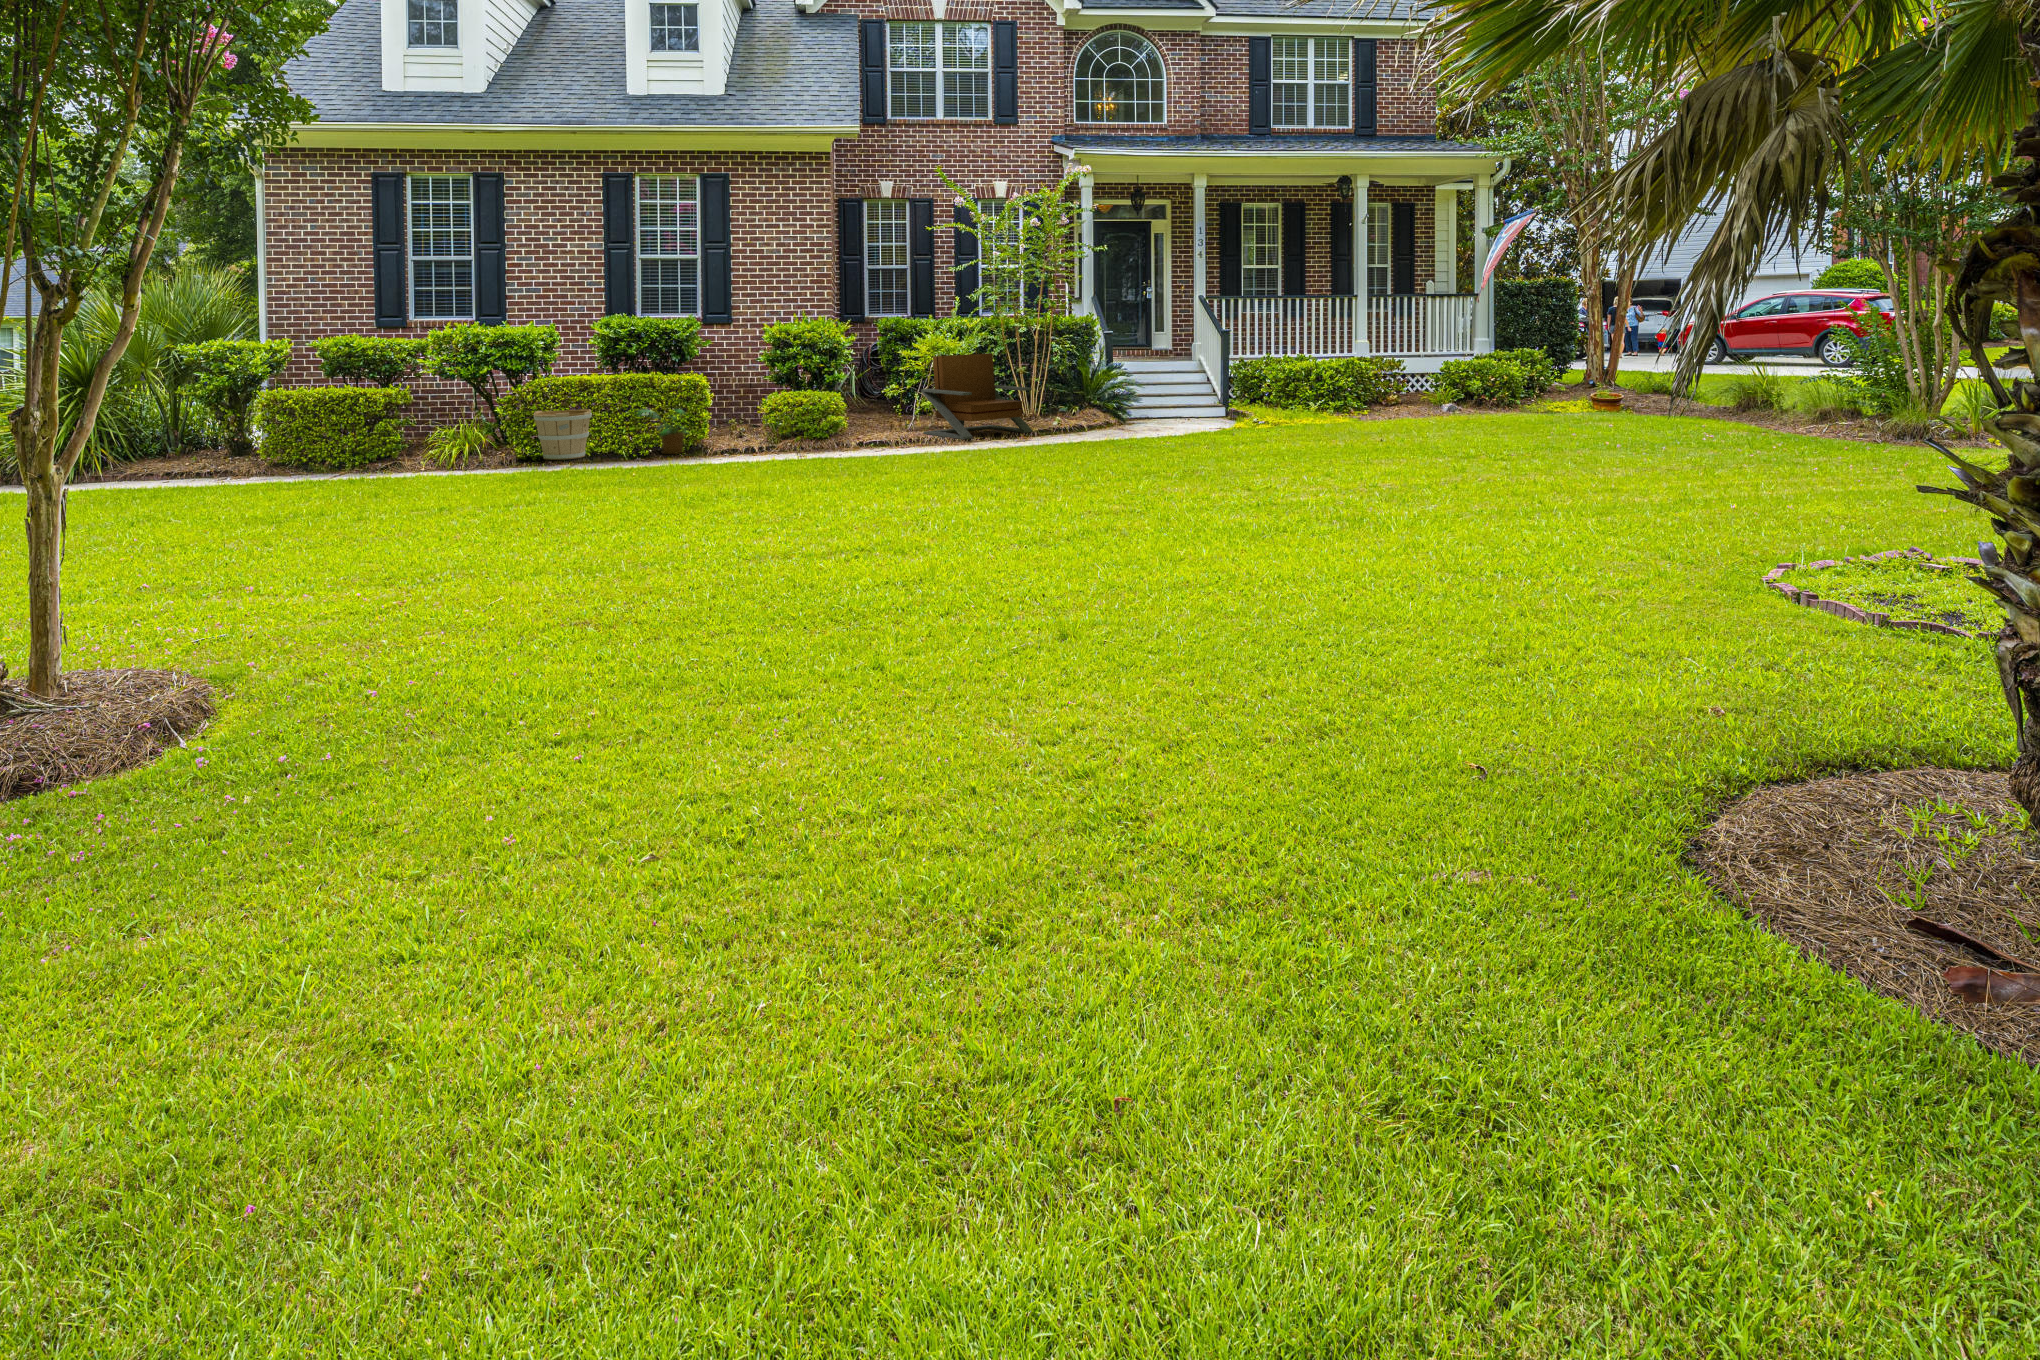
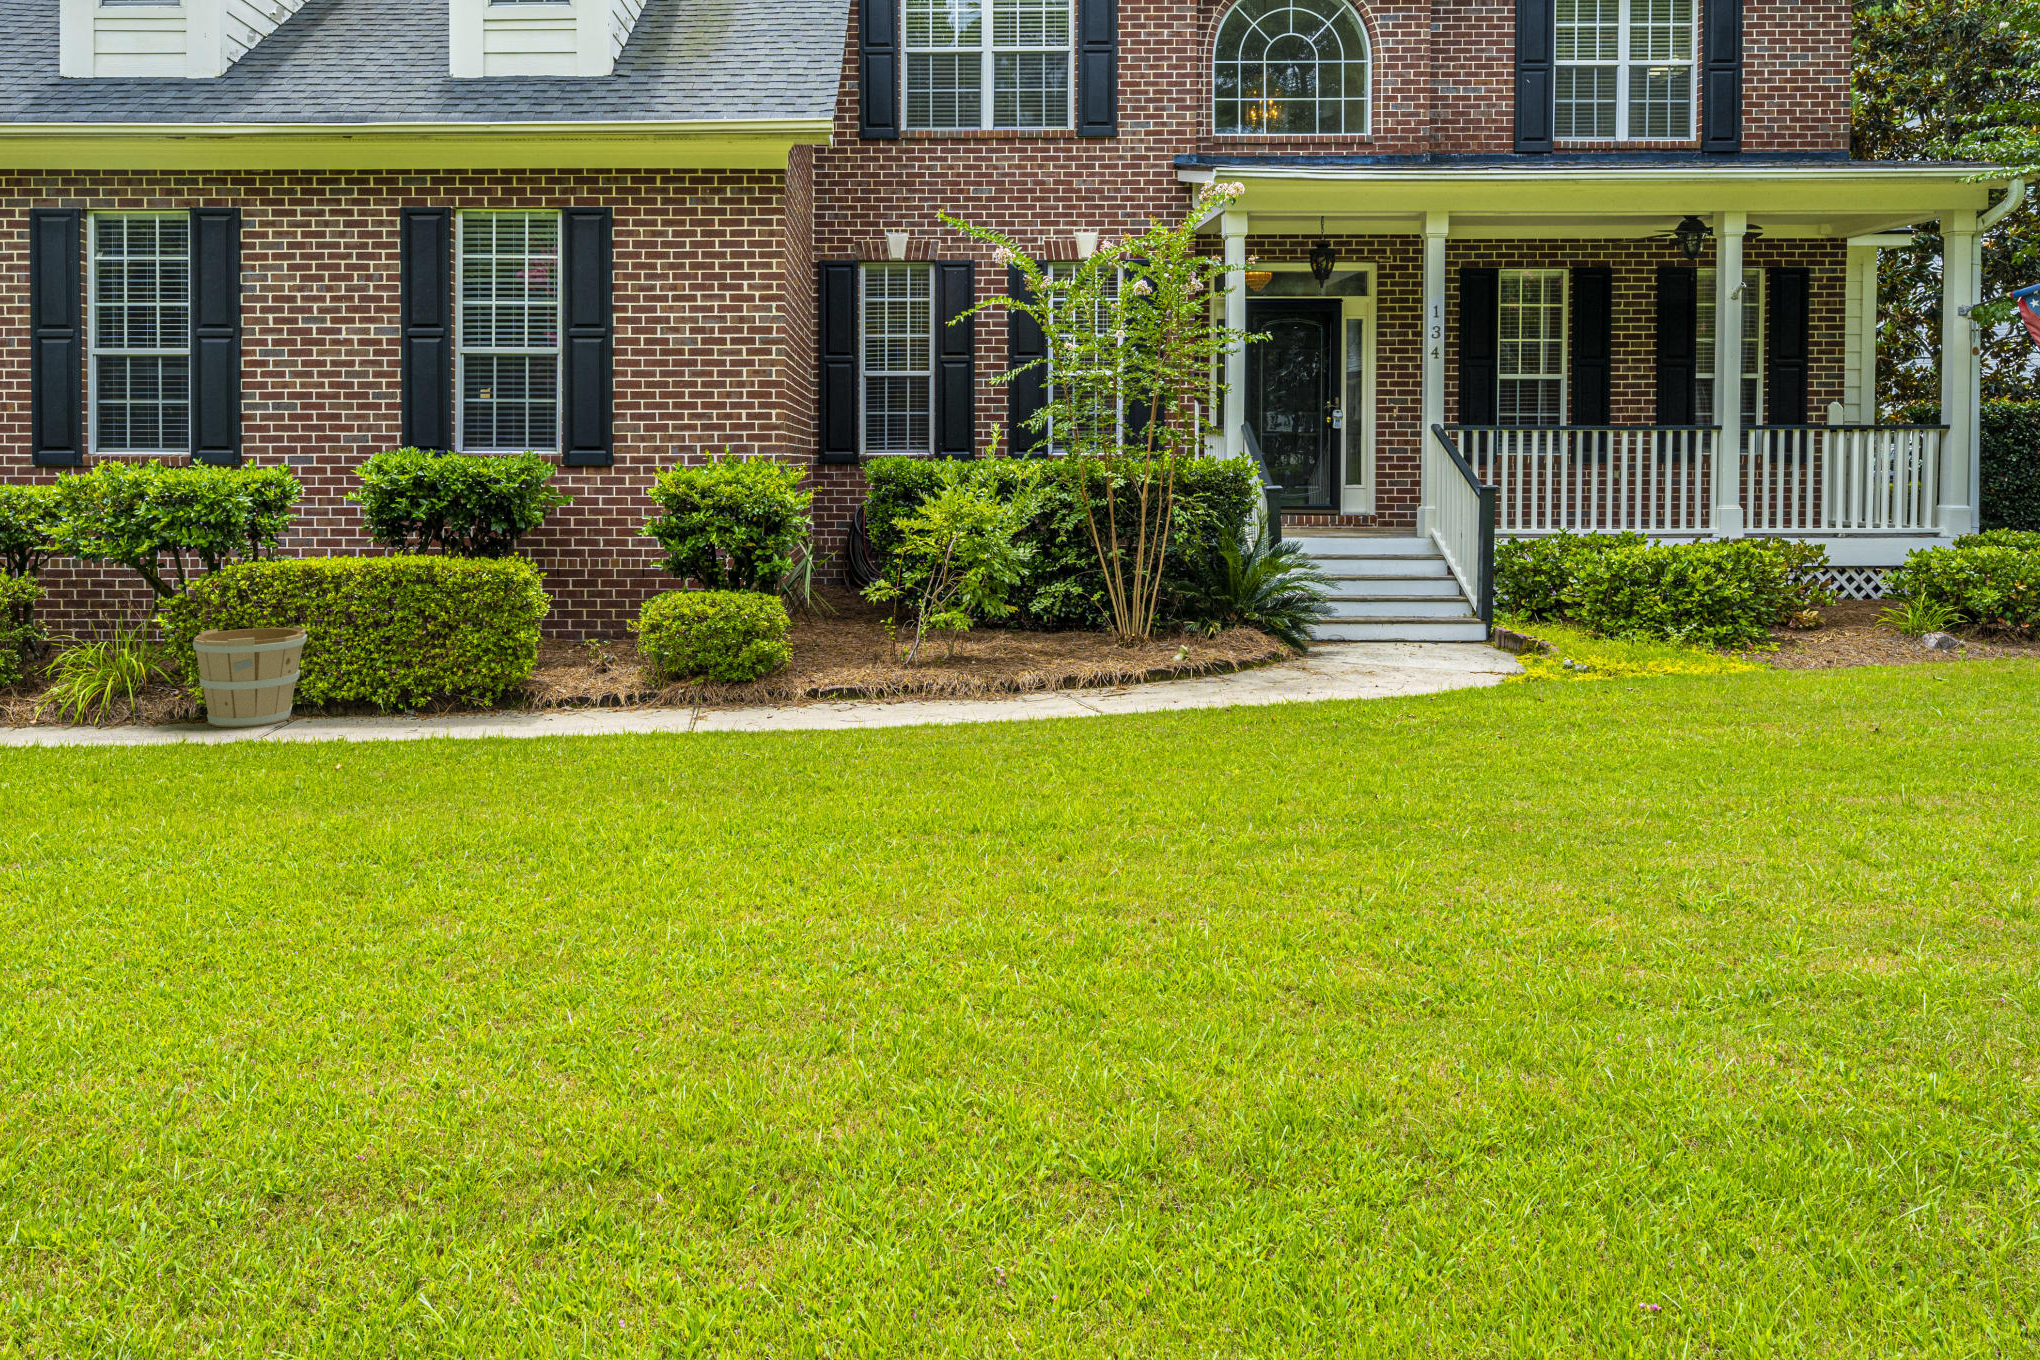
lounge chair: present [921,353,1032,439] -> none [931,529,1139,699]
potted plant: present [637,409,687,454] -> none [382,629,485,720]

